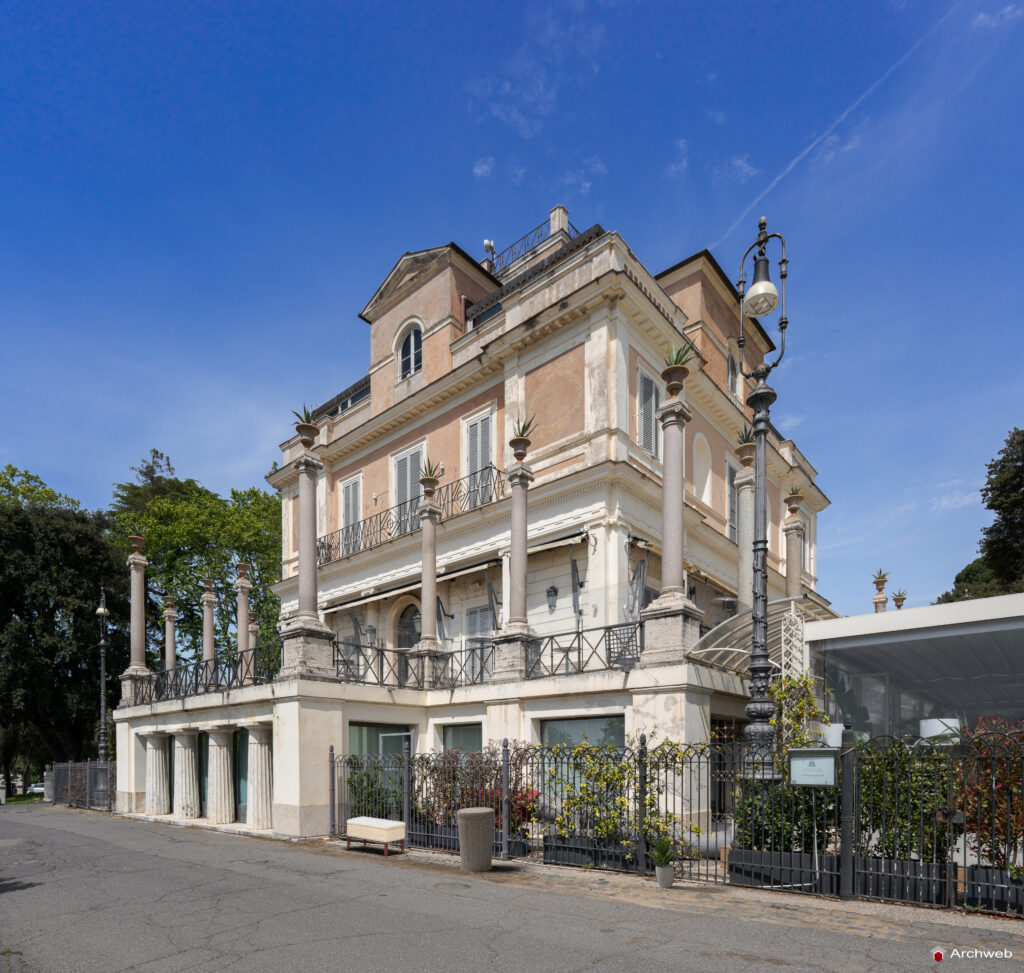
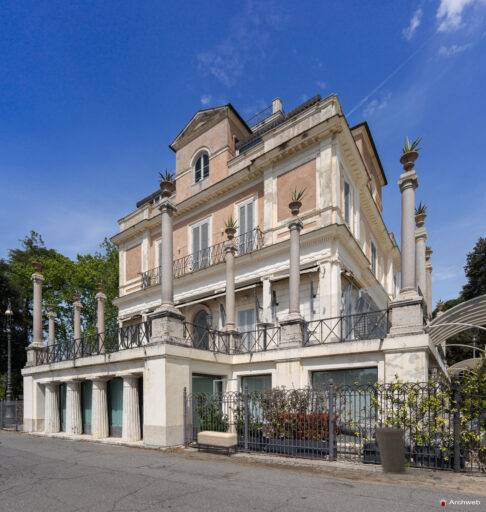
trash can: present [457,807,495,871] -> present [375,427,406,474]
potted plant: present [648,833,679,888] -> none [419,437,441,473]

